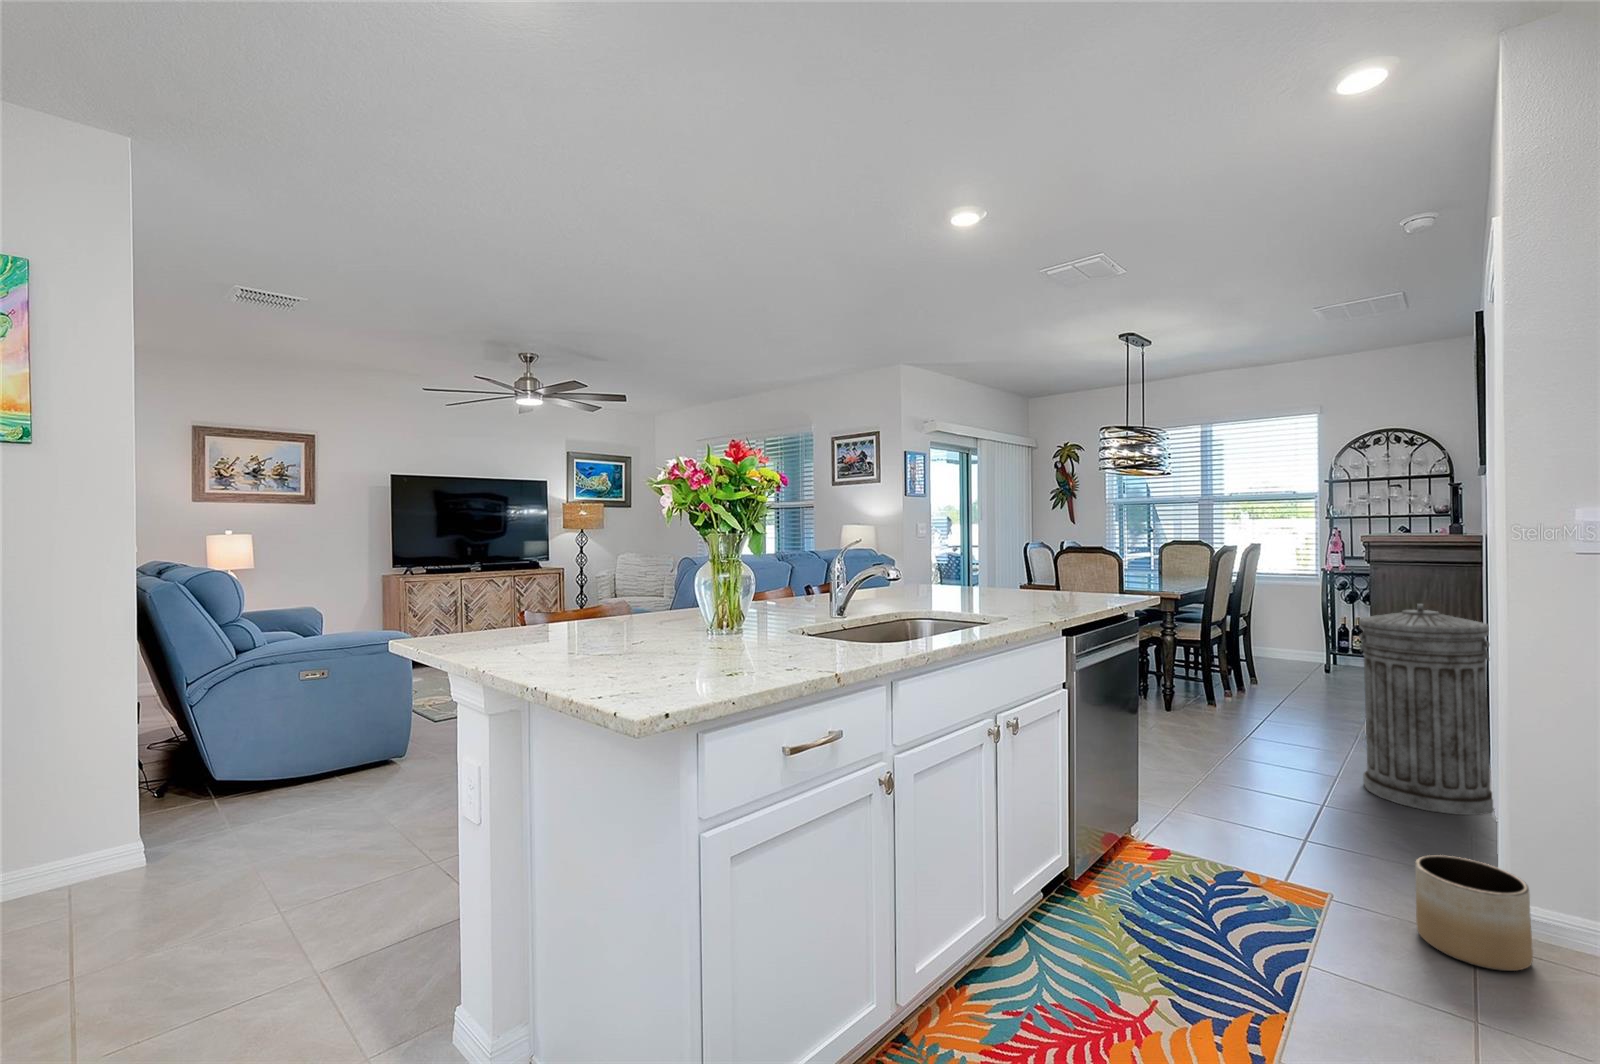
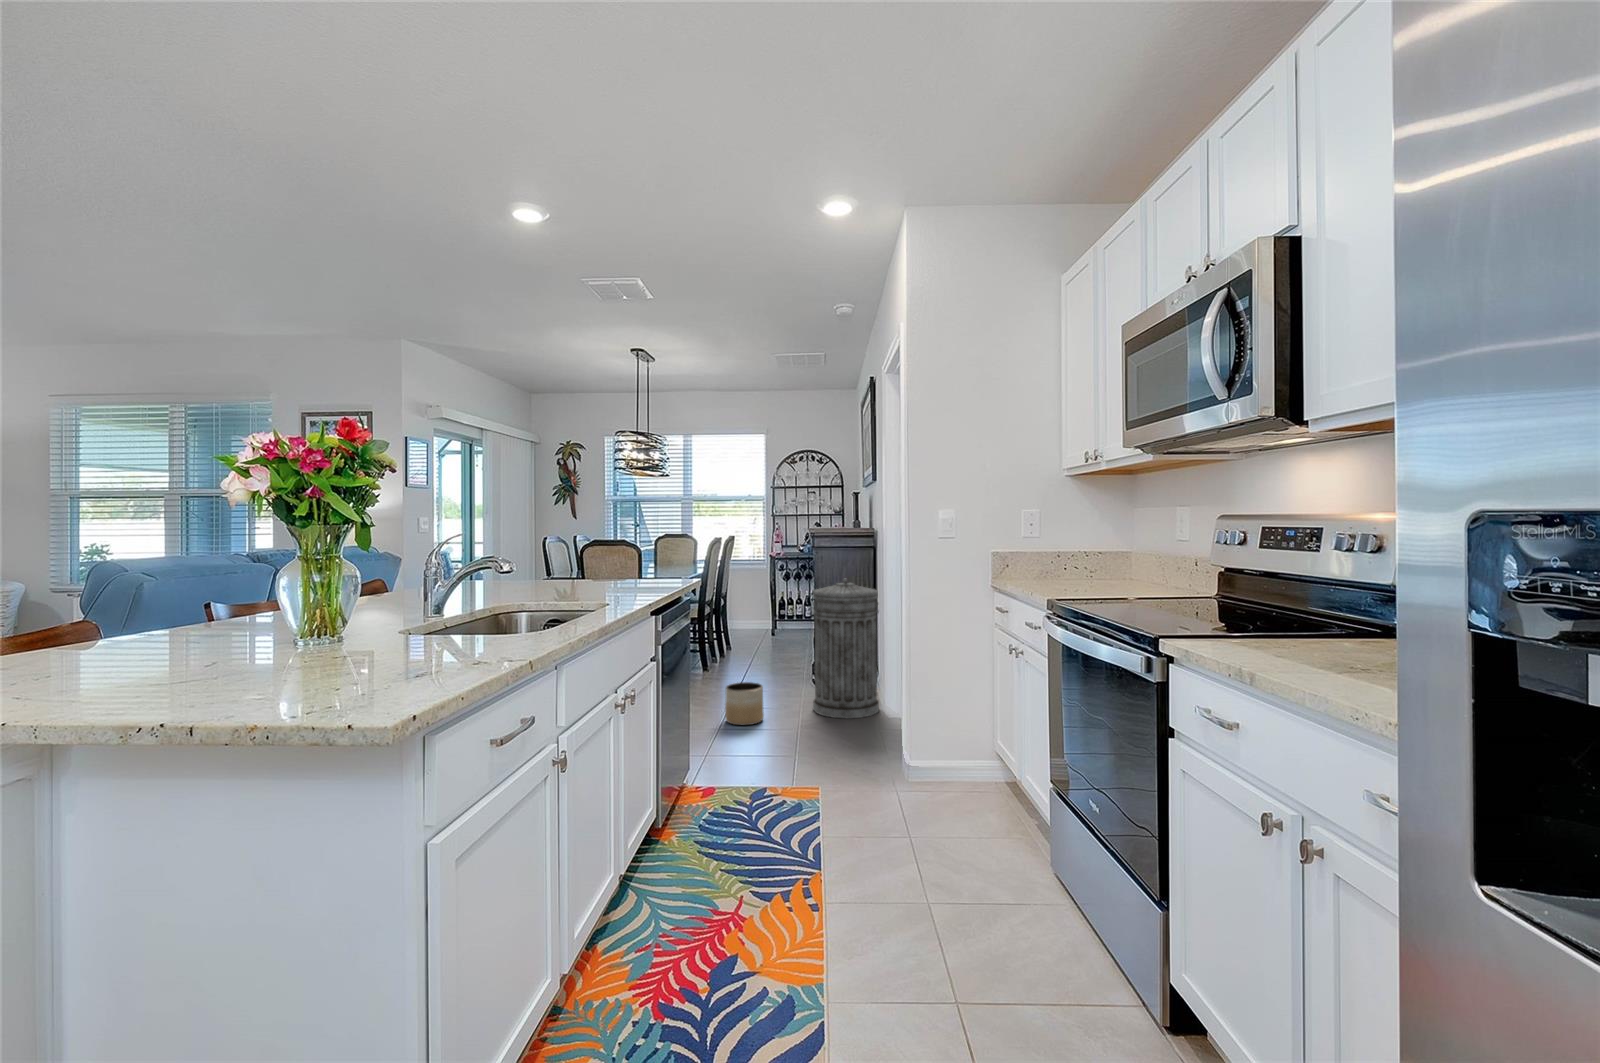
planter: present [1415,855,1533,971] -> present [725,682,764,725]

